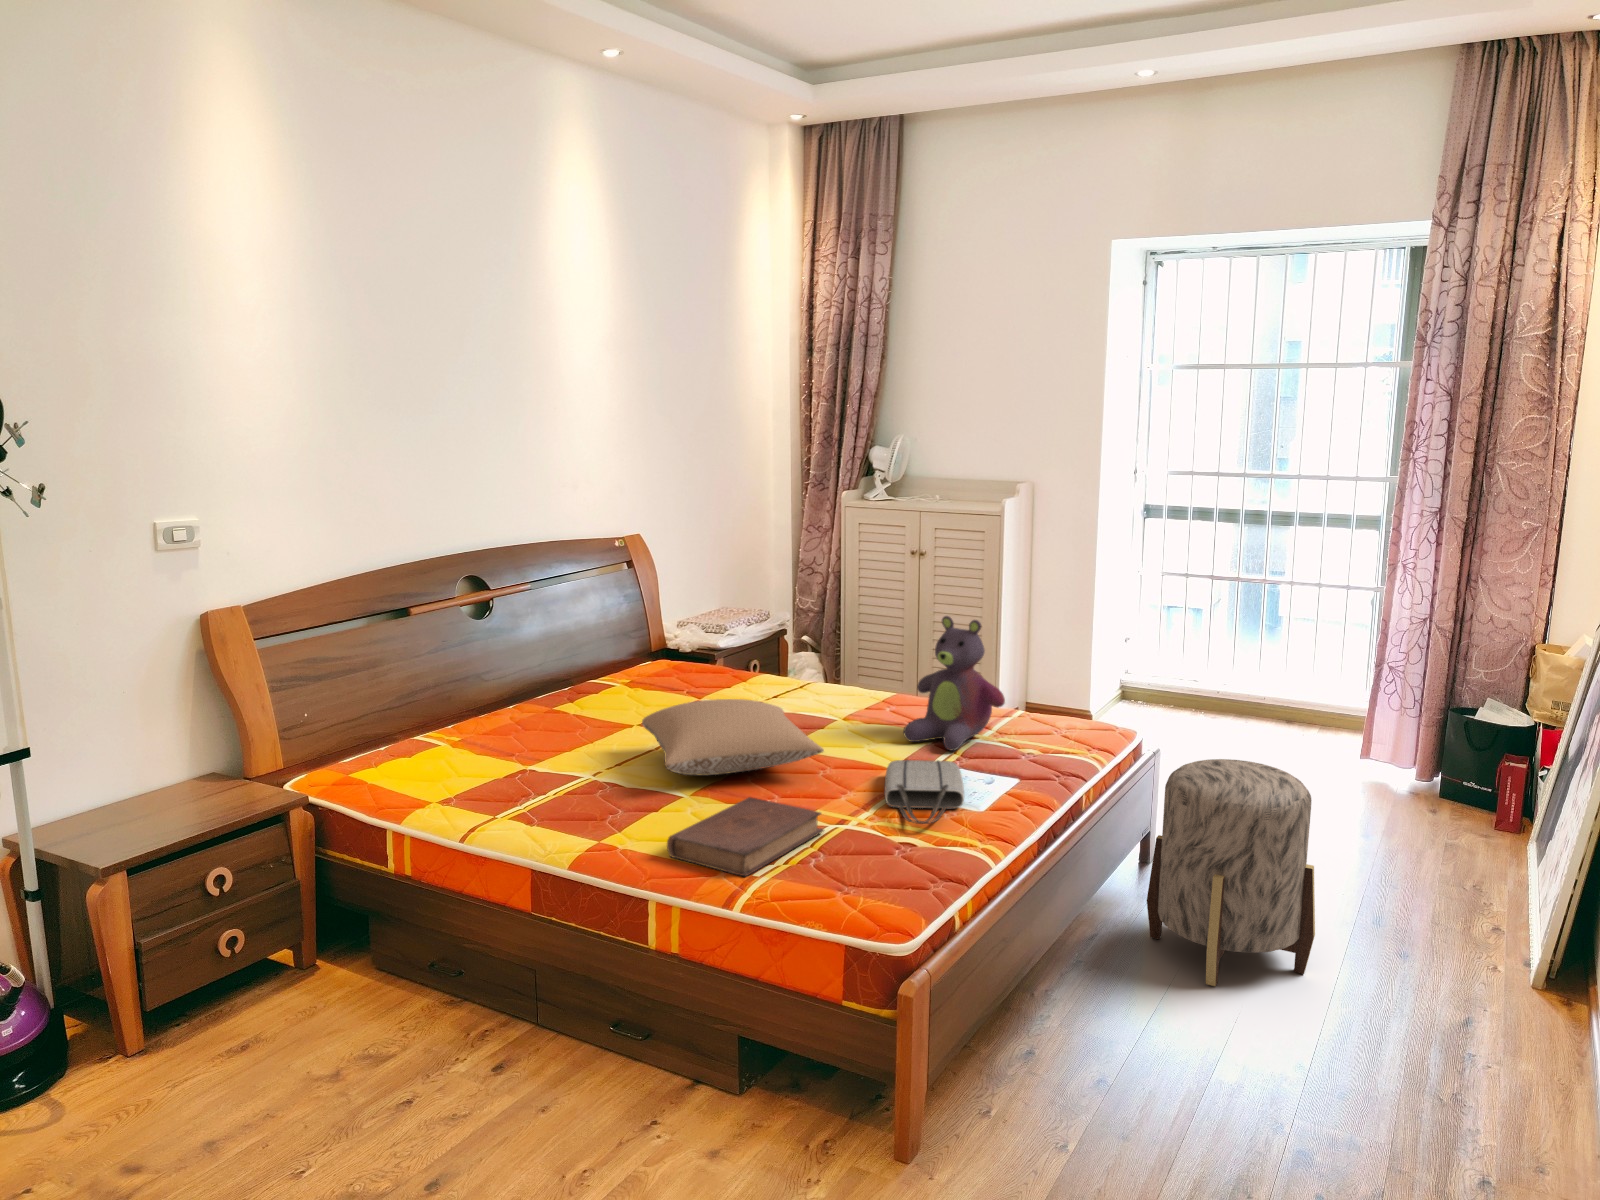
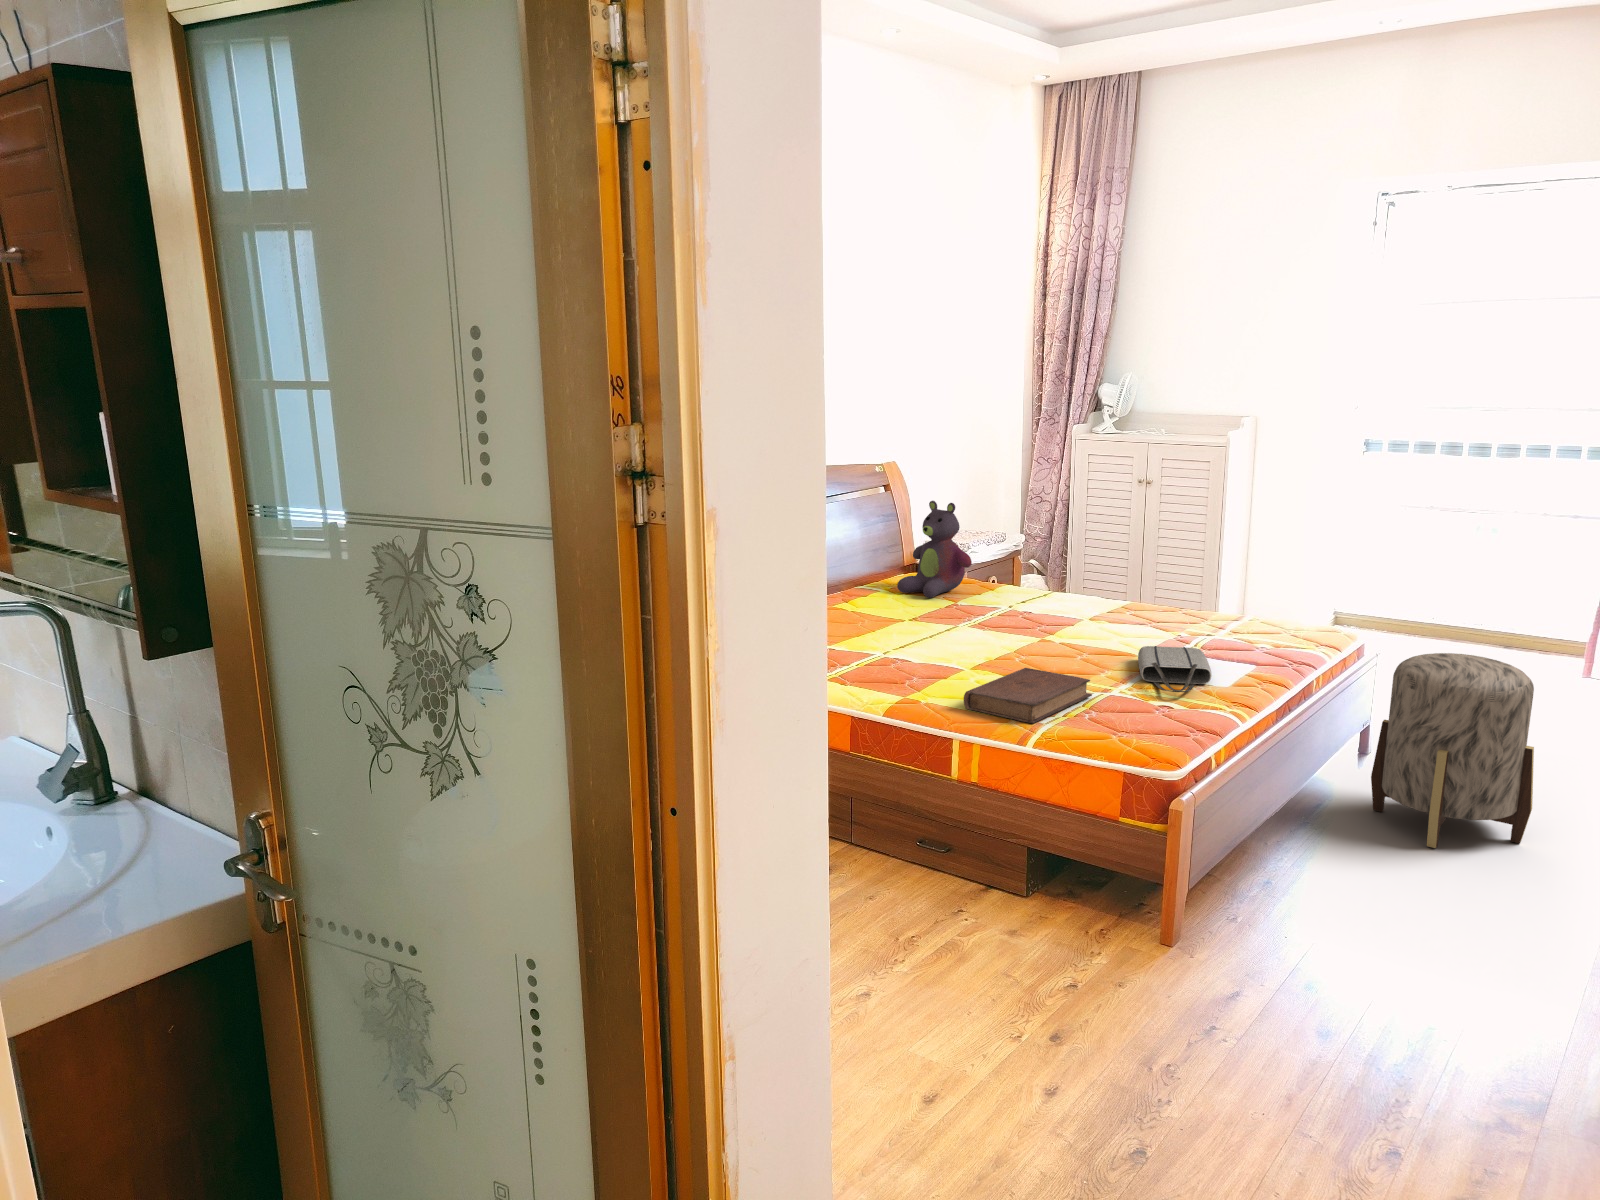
stuffed bear: present [904,616,1005,751] -> present [897,501,972,598]
pillow: present [642,699,824,775] -> none [920,593,1084,653]

